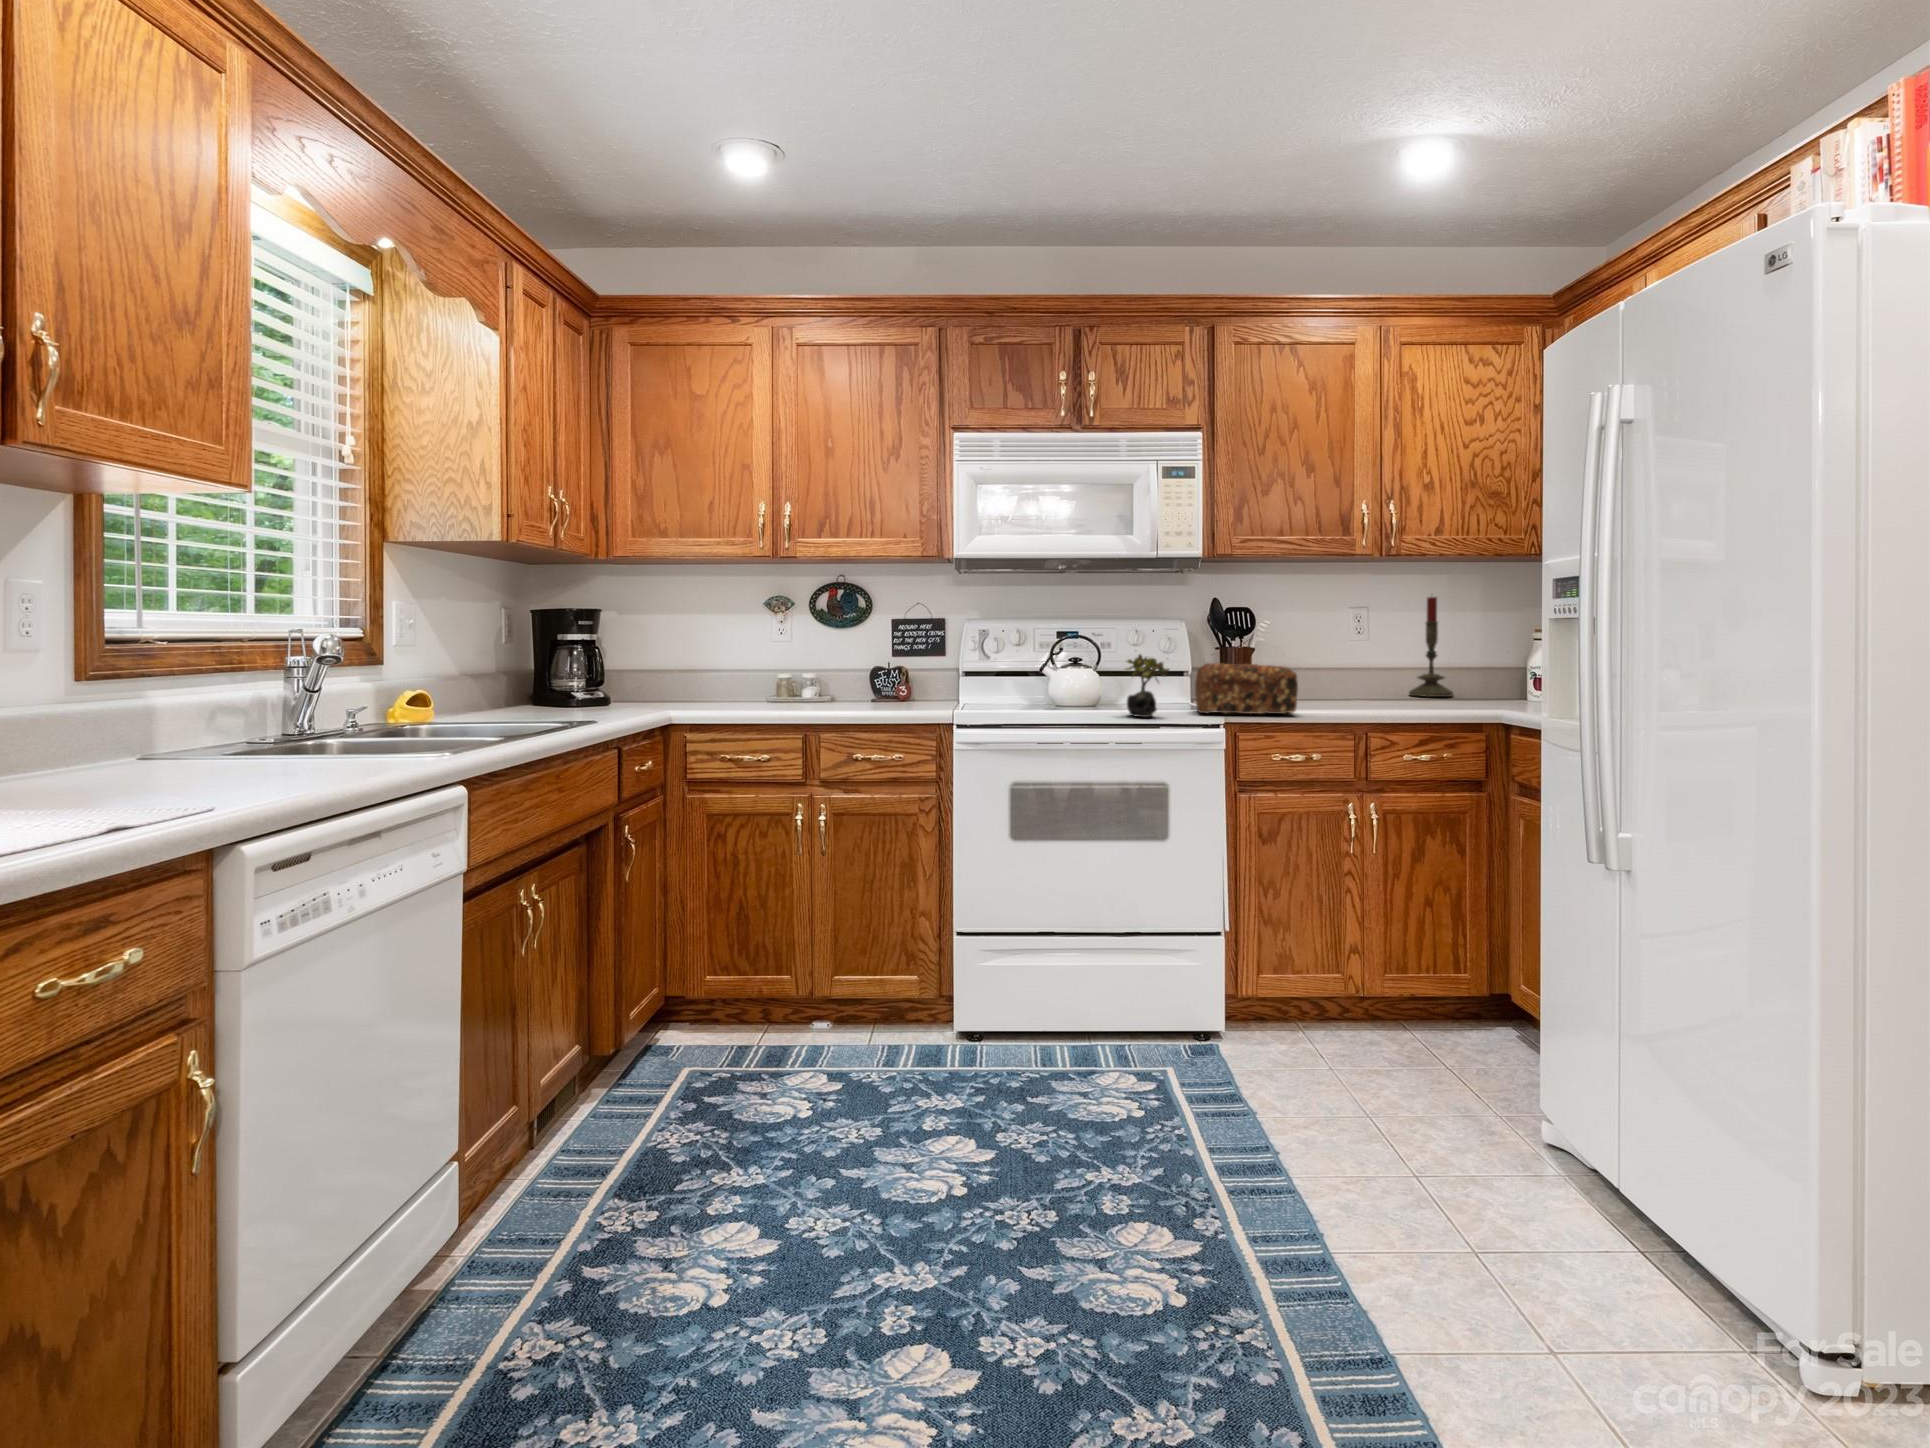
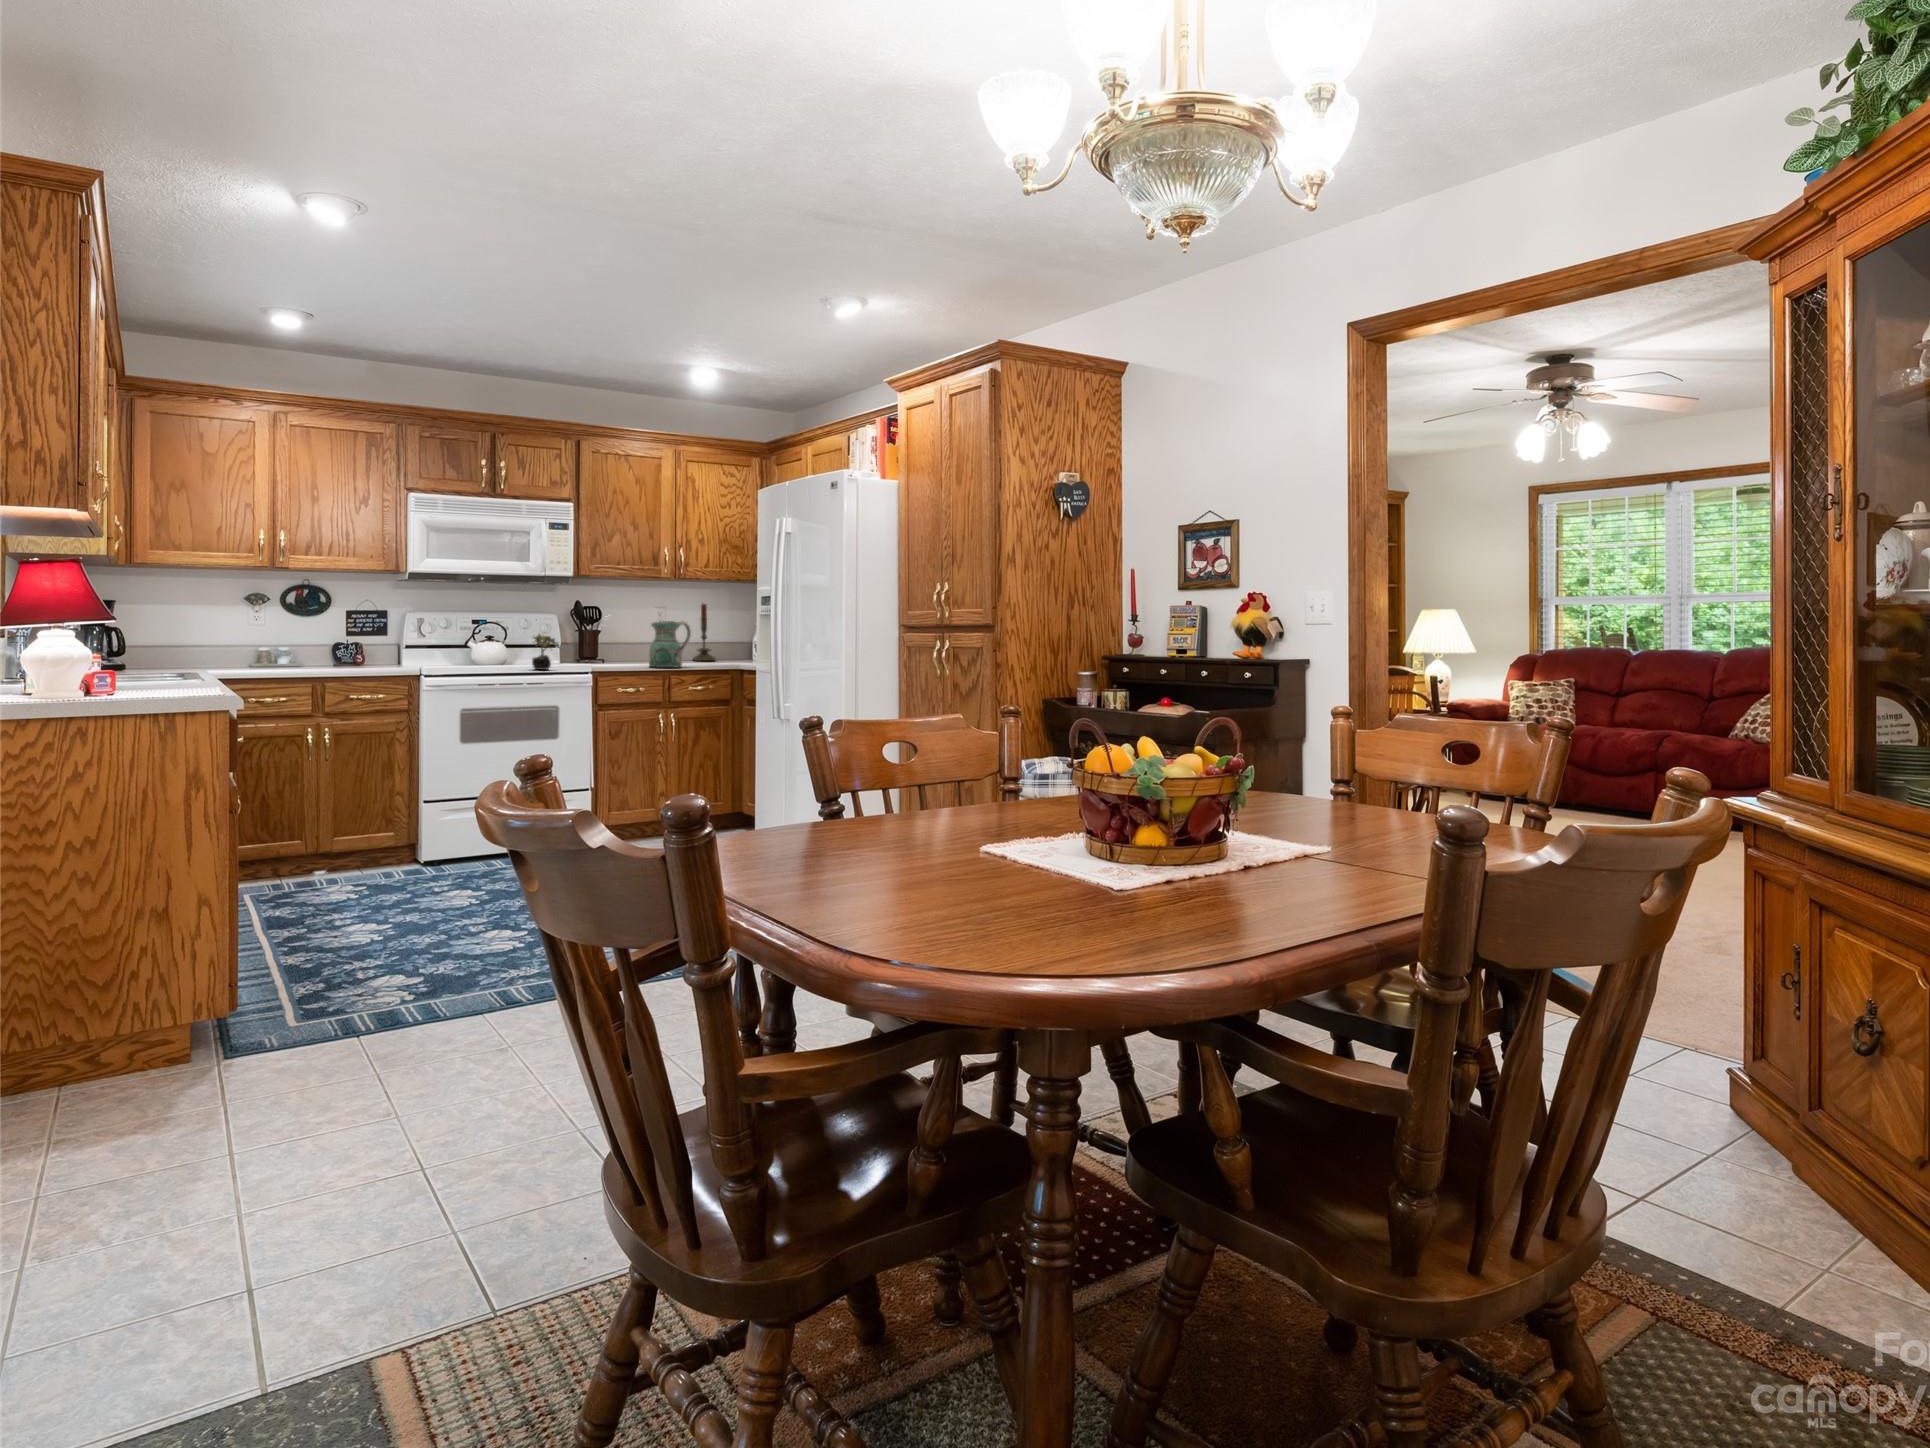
ceramic pitcher: none [1331,628,1411,714] -> present [649,621,691,667]
bread loaf: present [1195,663,1298,714] -> none [571,640,631,668]

